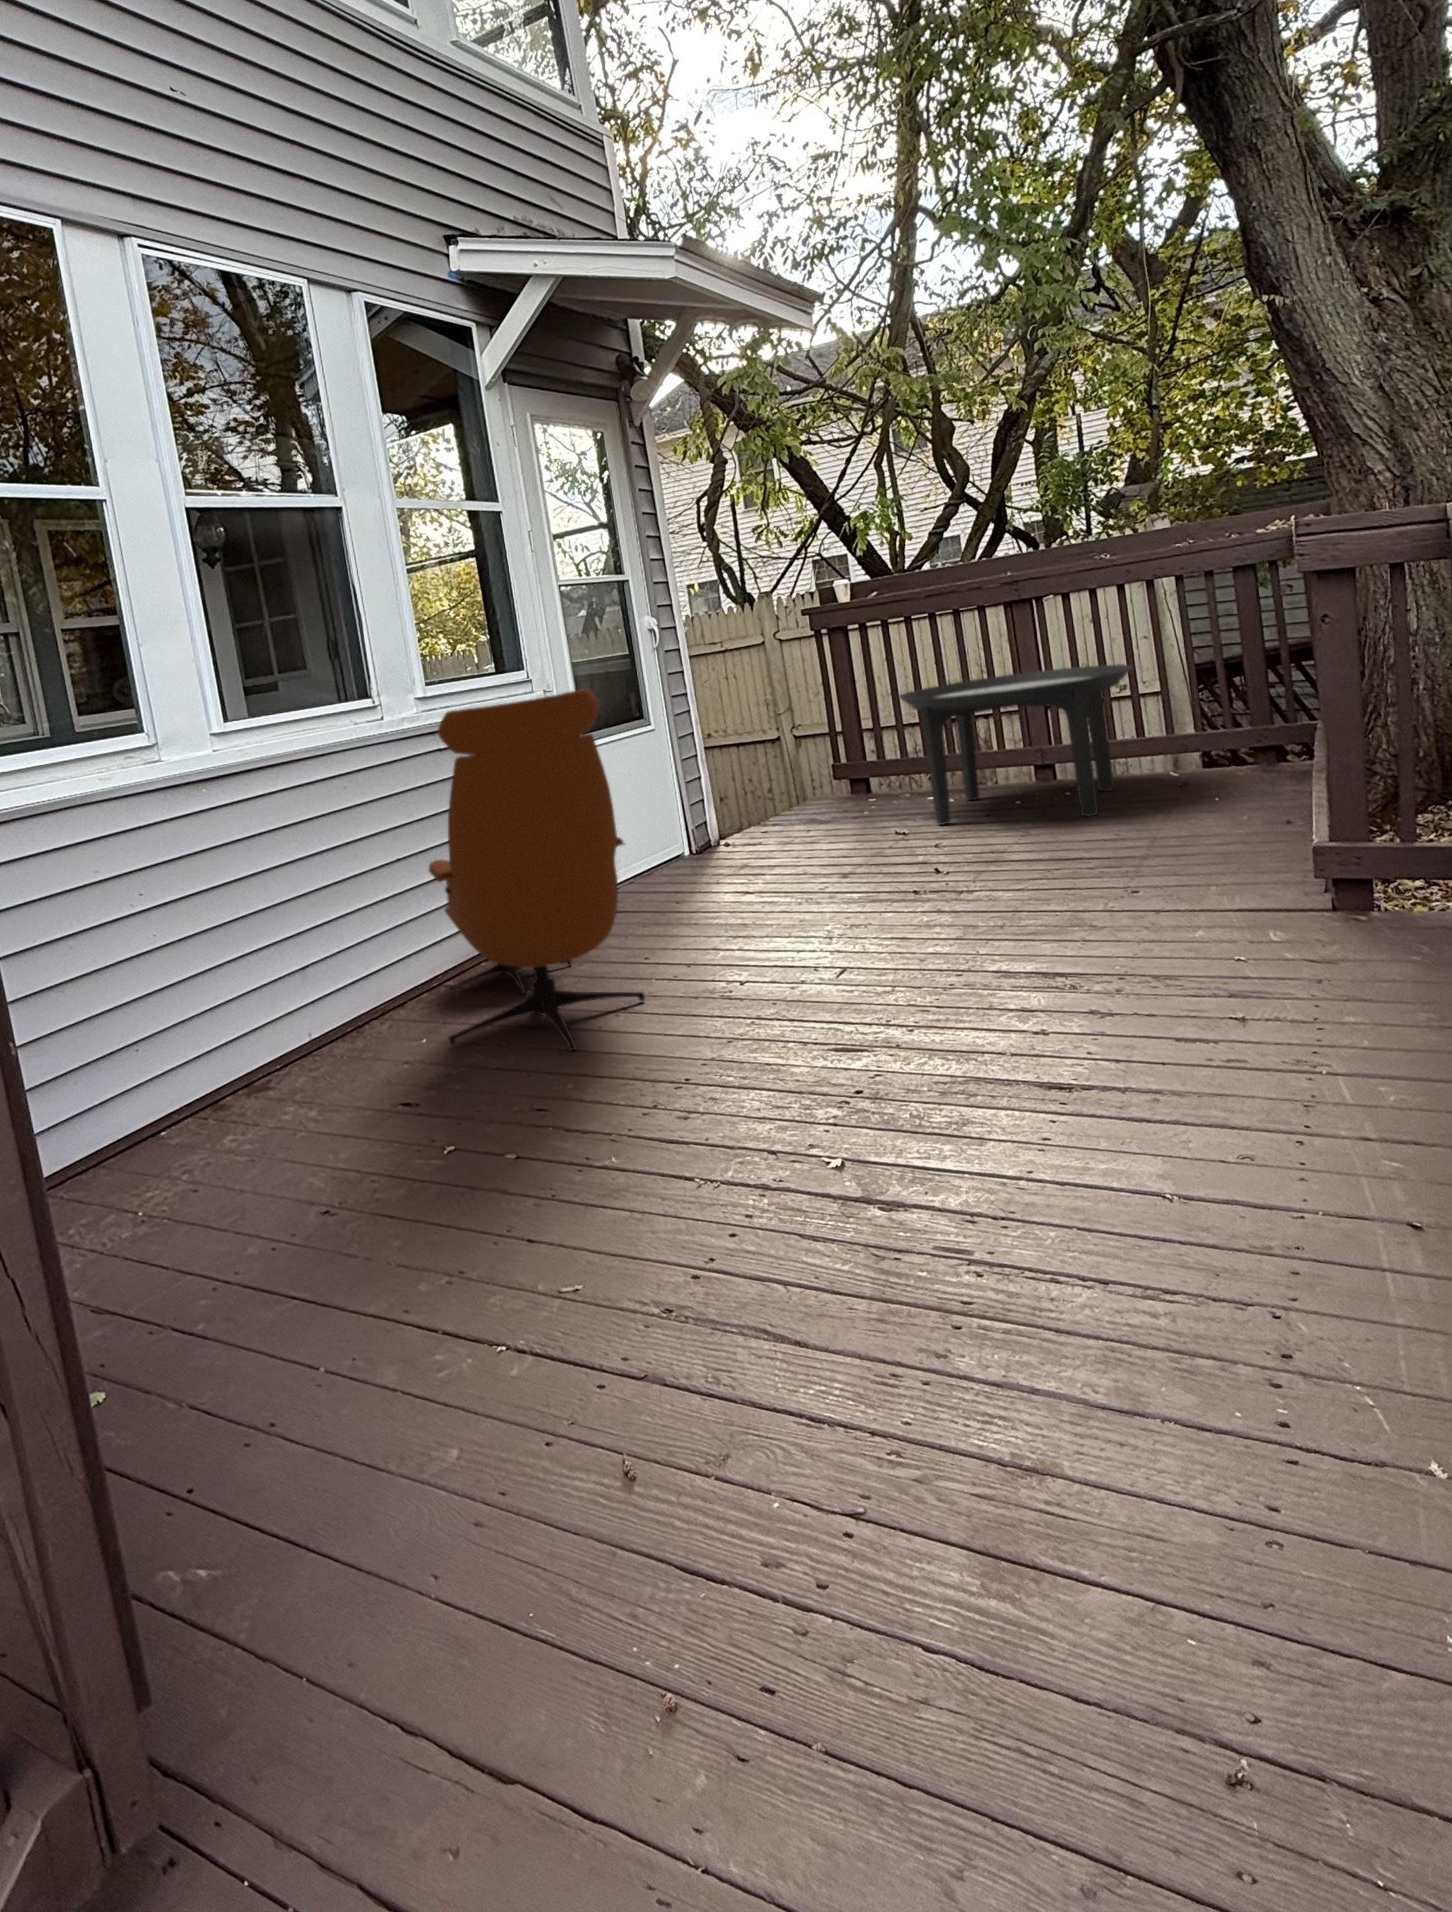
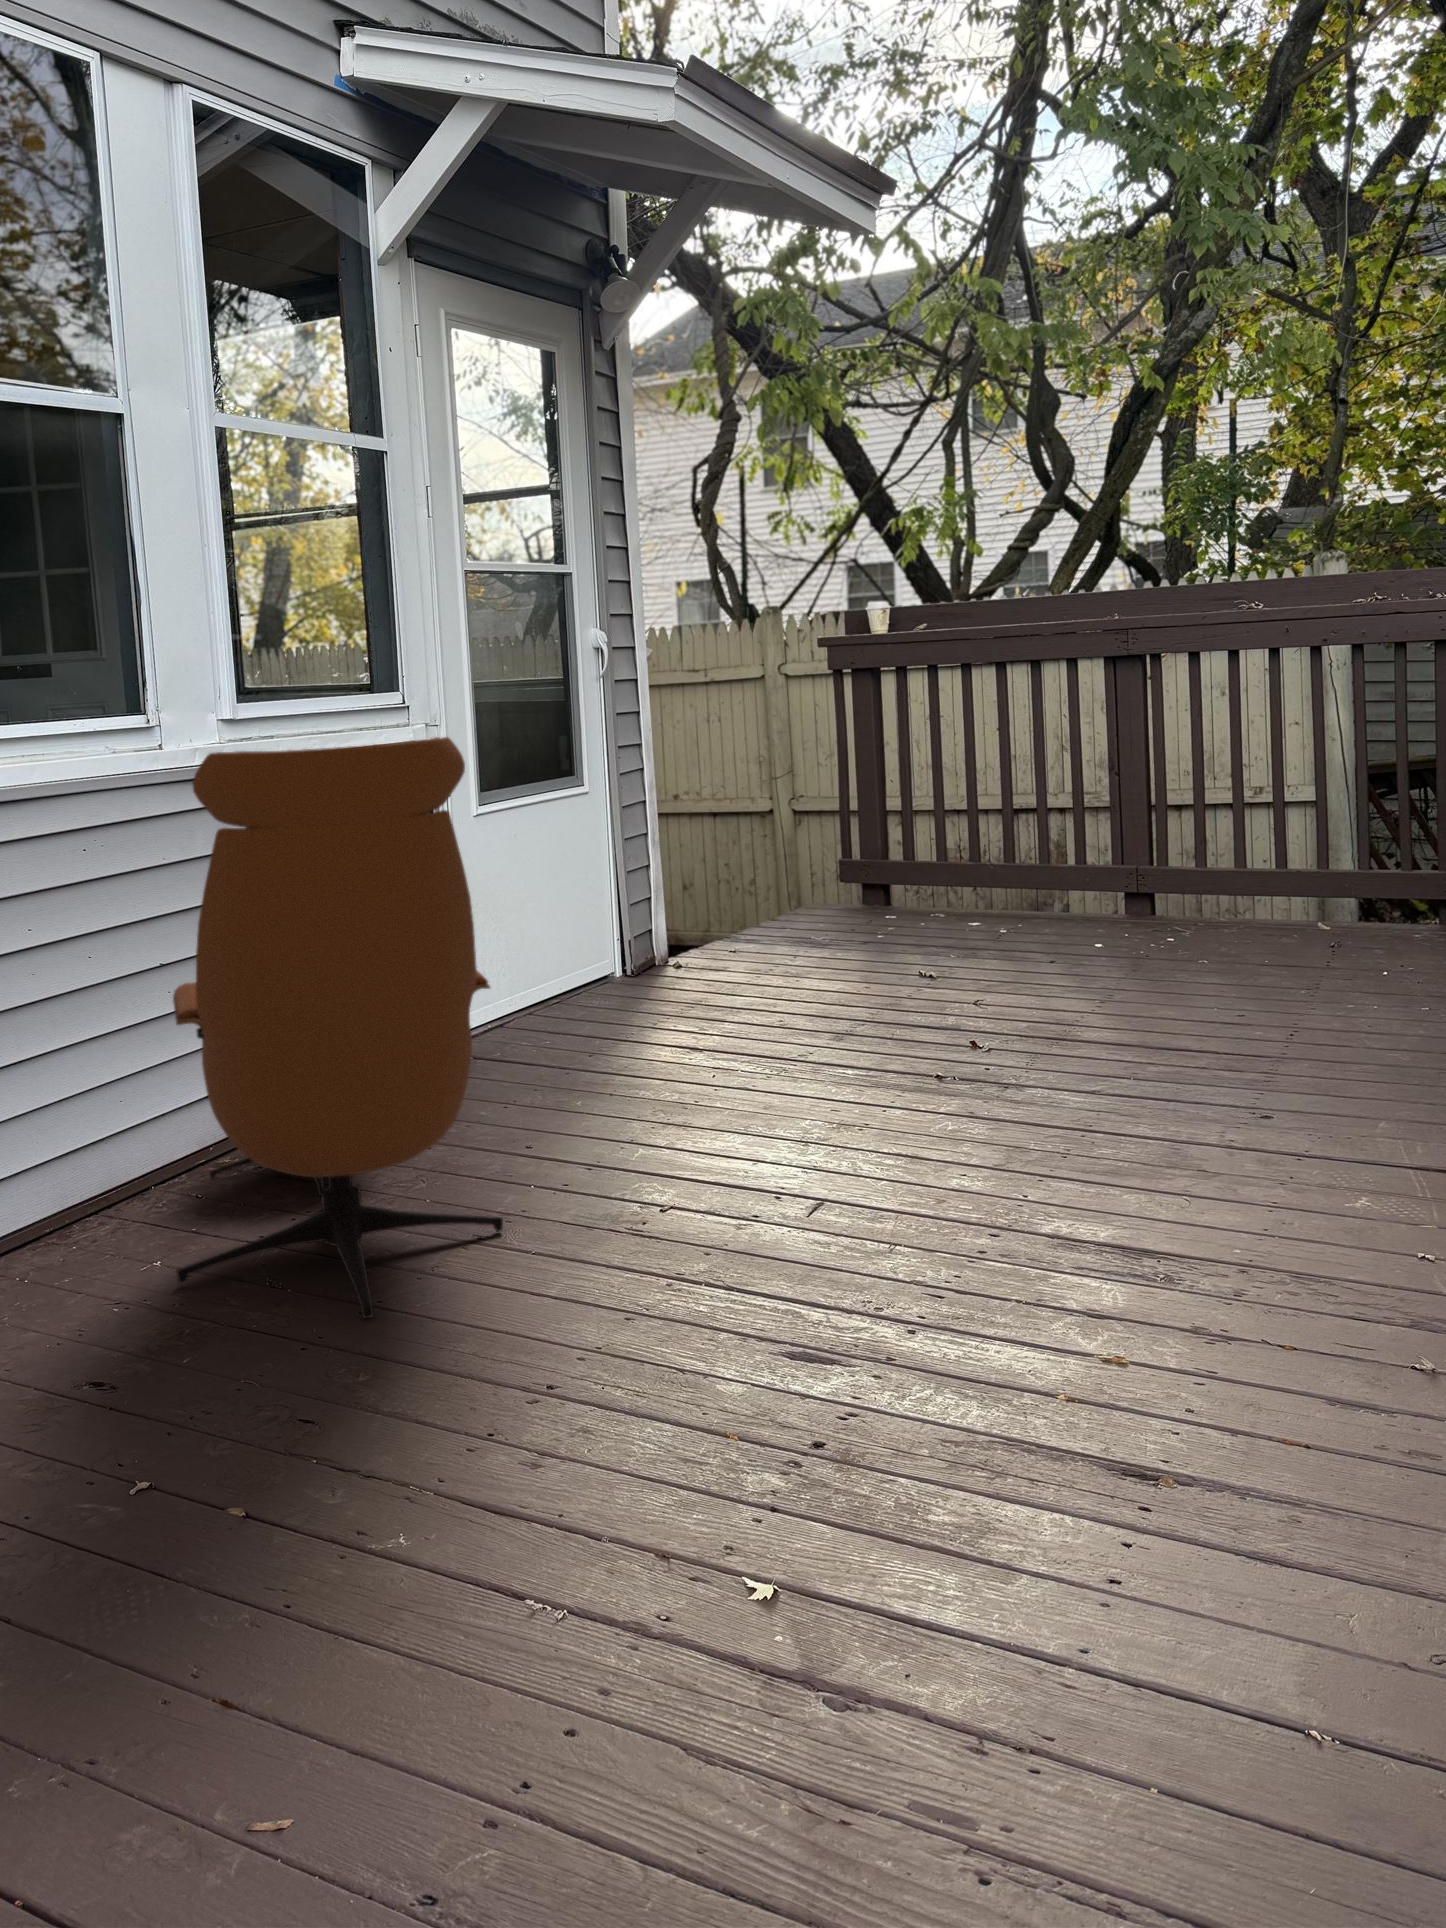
round table: present [899,665,1132,825] -> none [946,757,1283,979]

